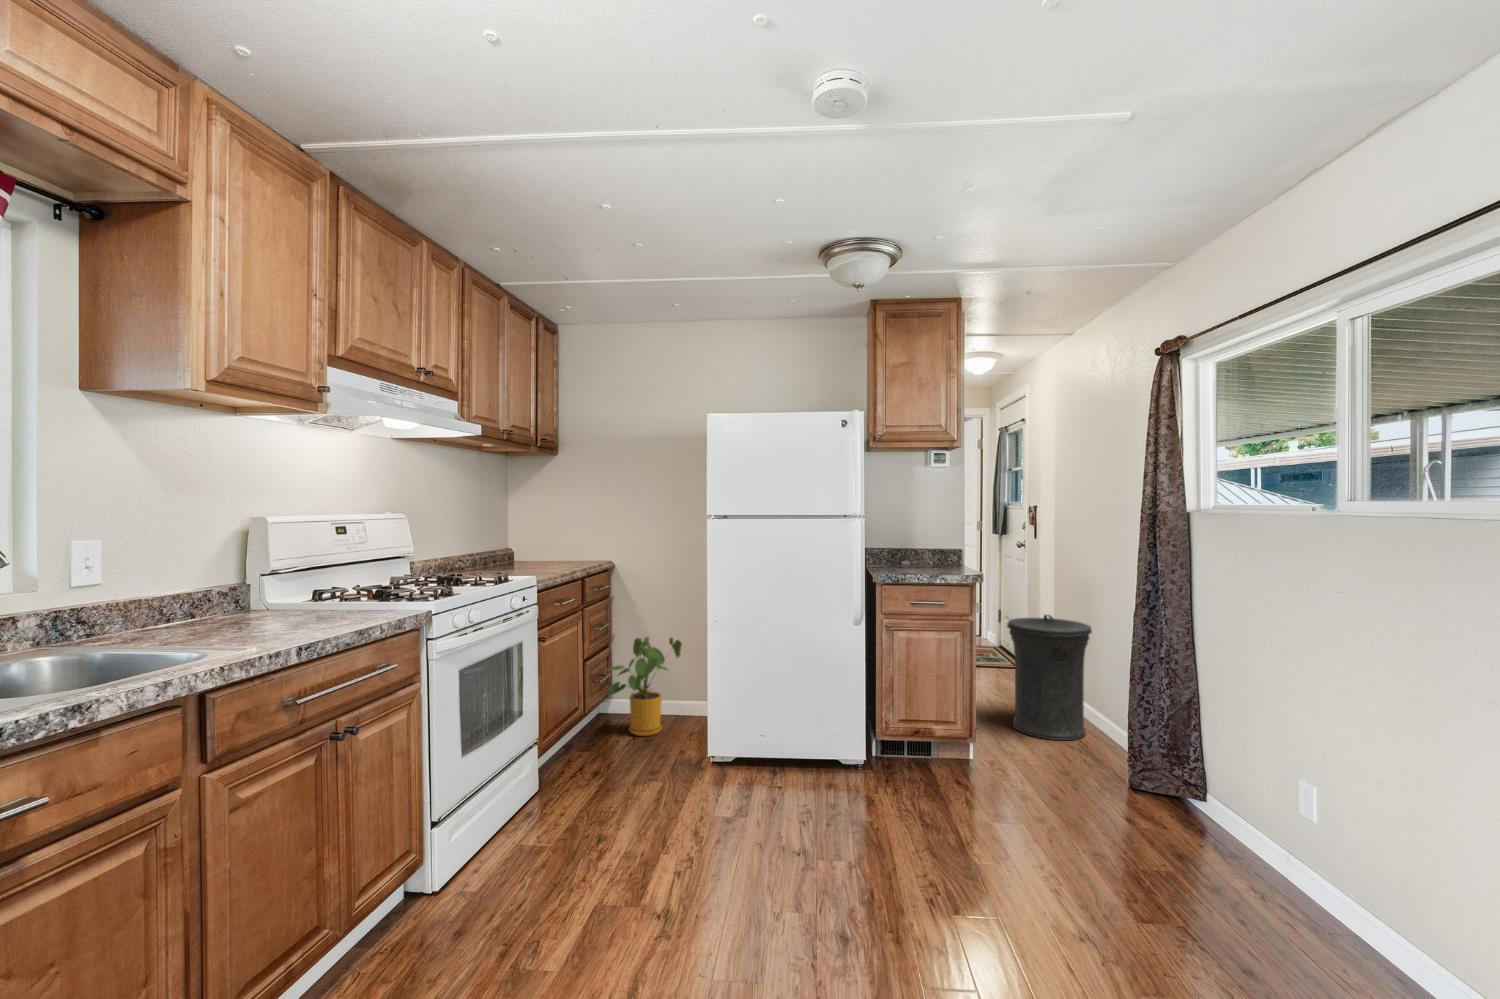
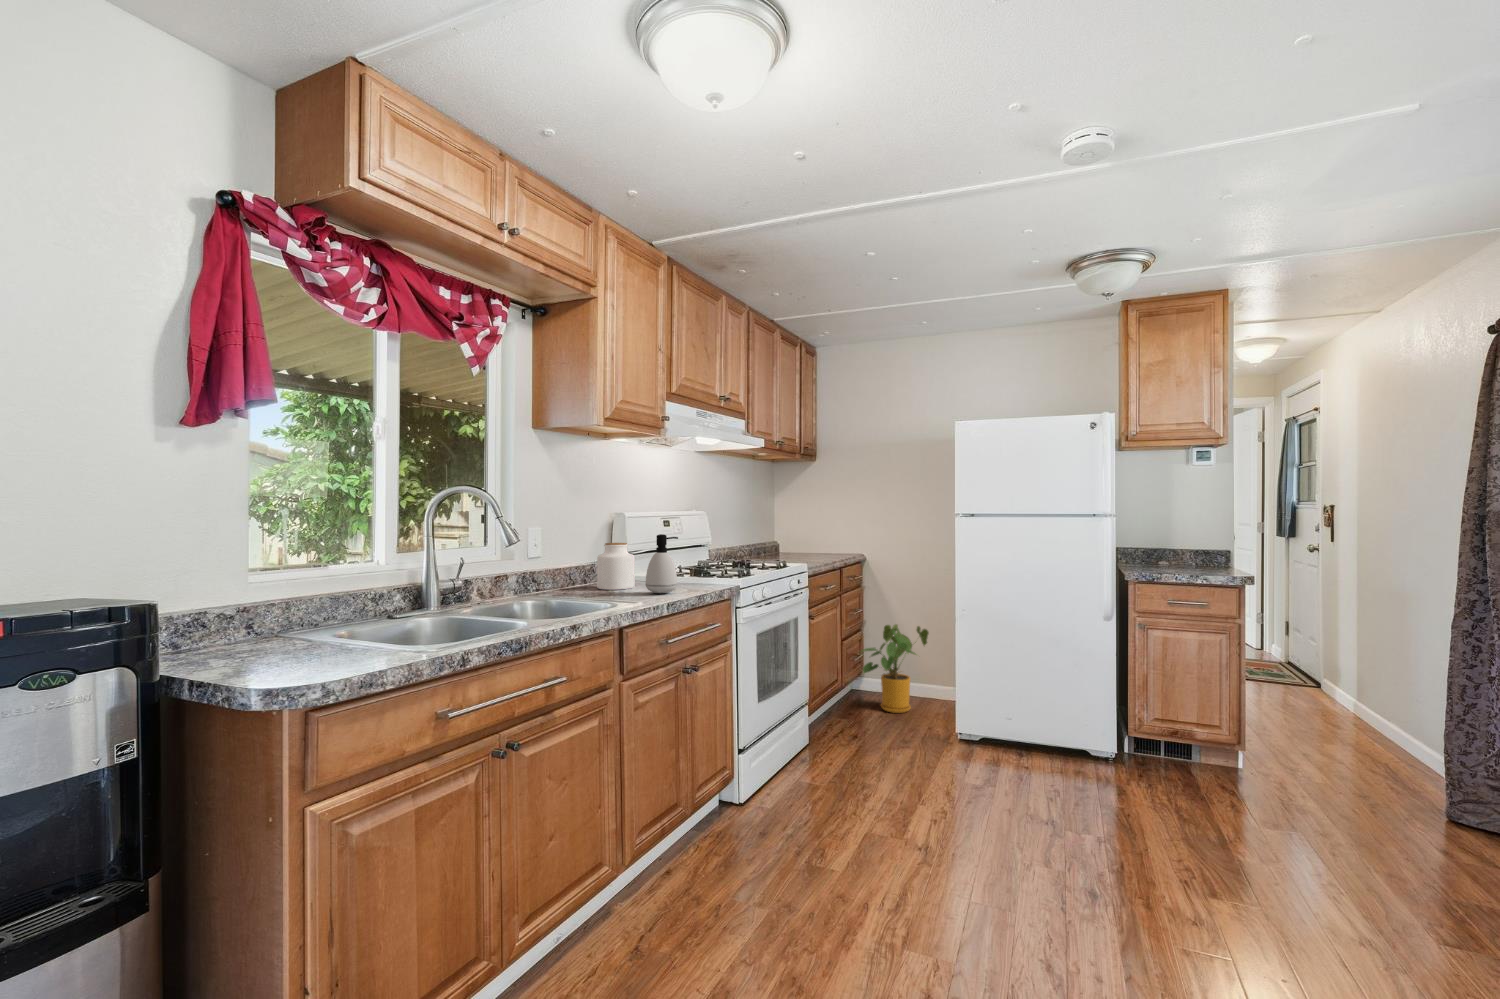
soap dispenser: none [274,547,327,630] -> present [646,534,678,593]
jar: none [203,559,268,627] -> present [597,543,635,590]
trash can: present [1007,615,1092,740] -> none [1289,625,1402,764]

